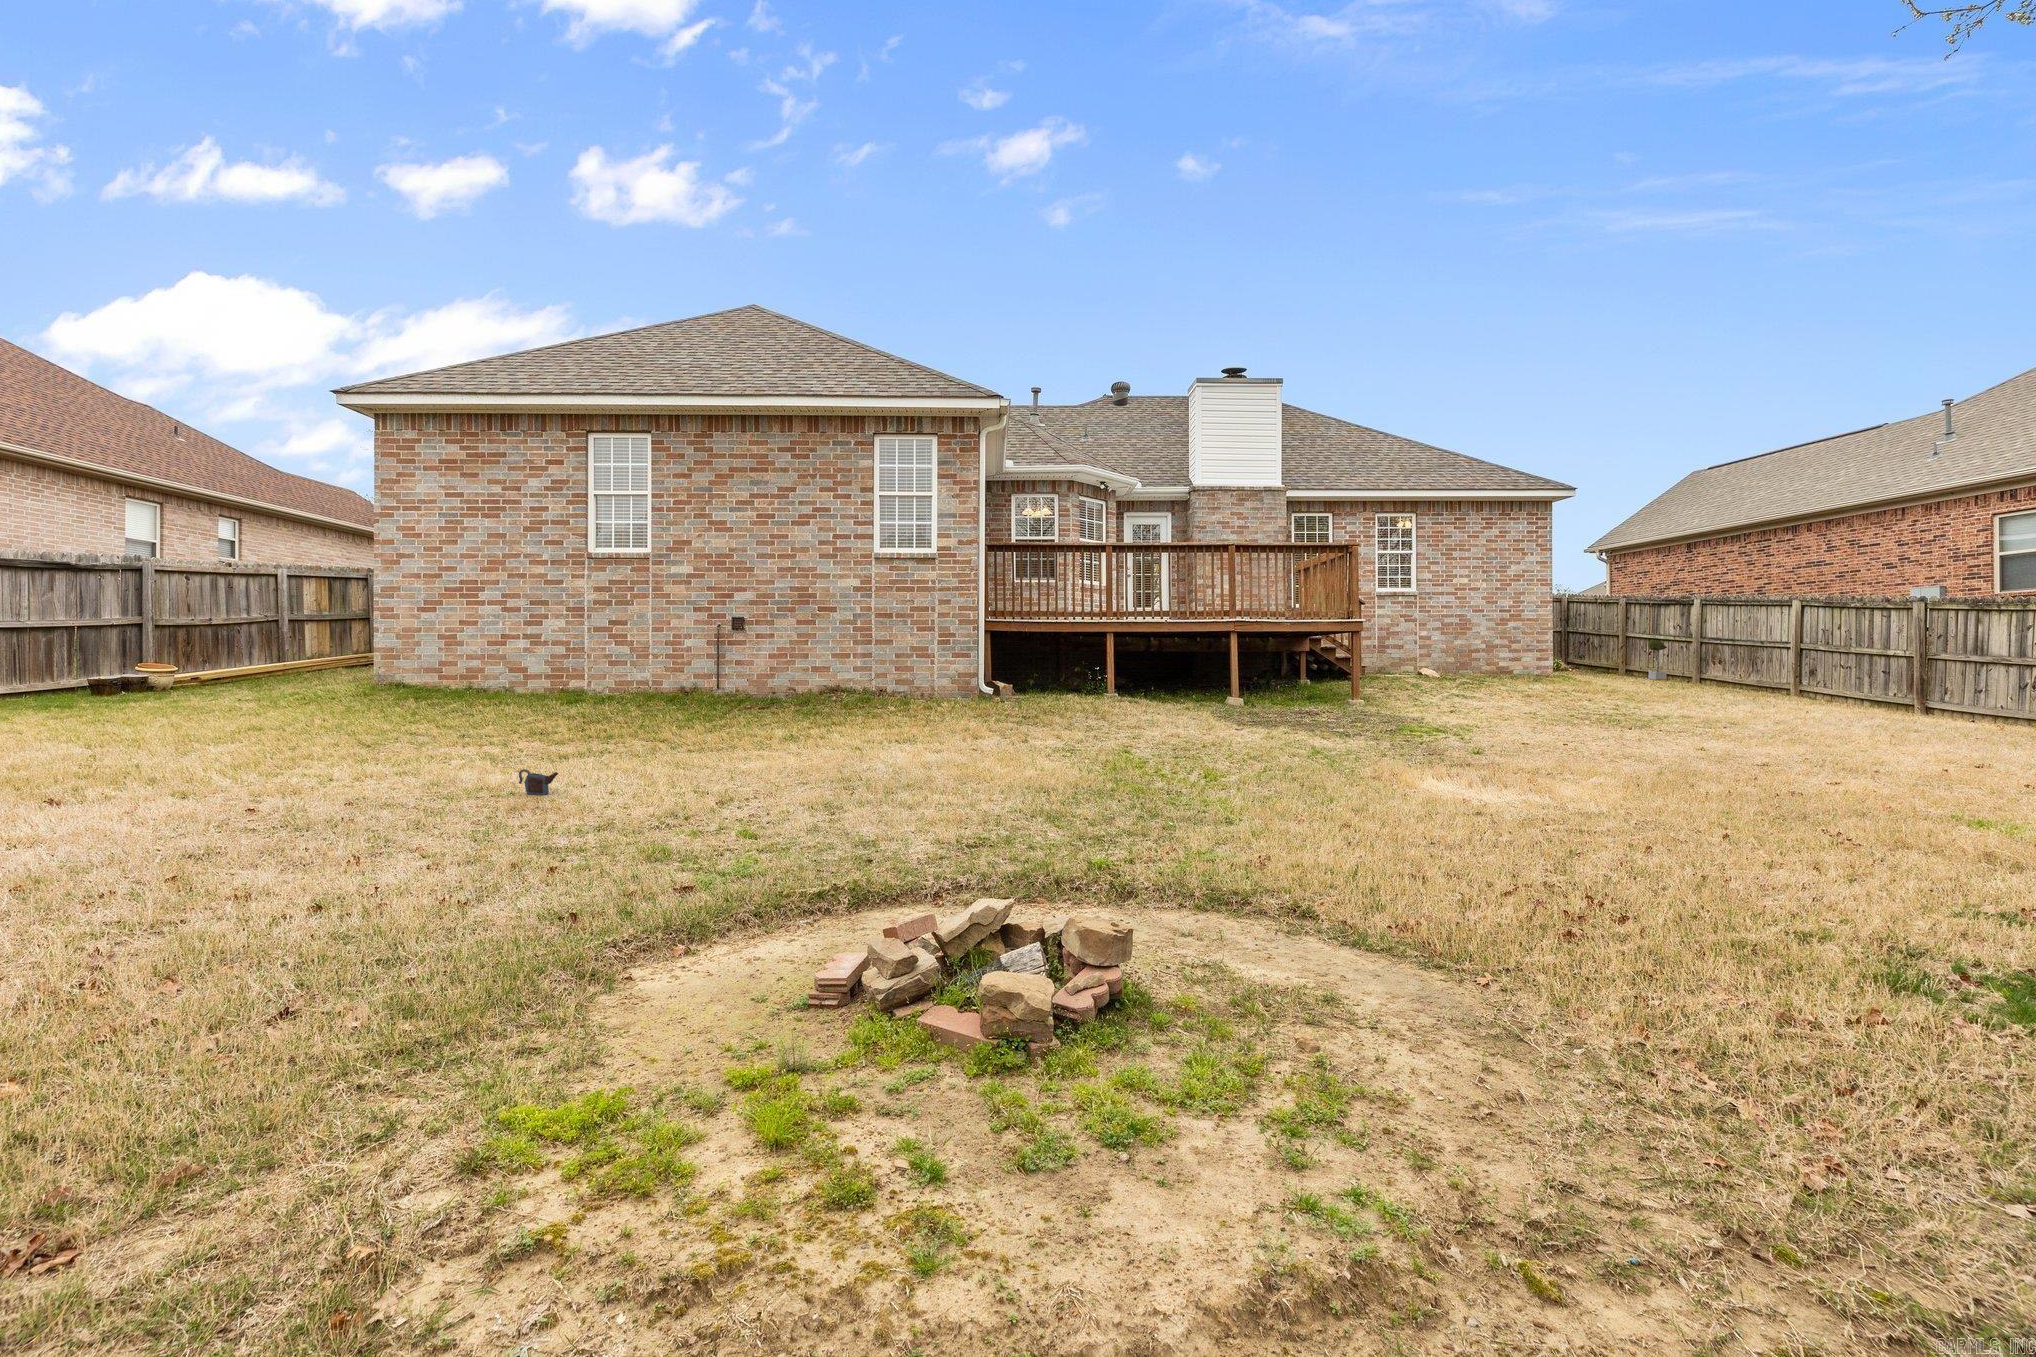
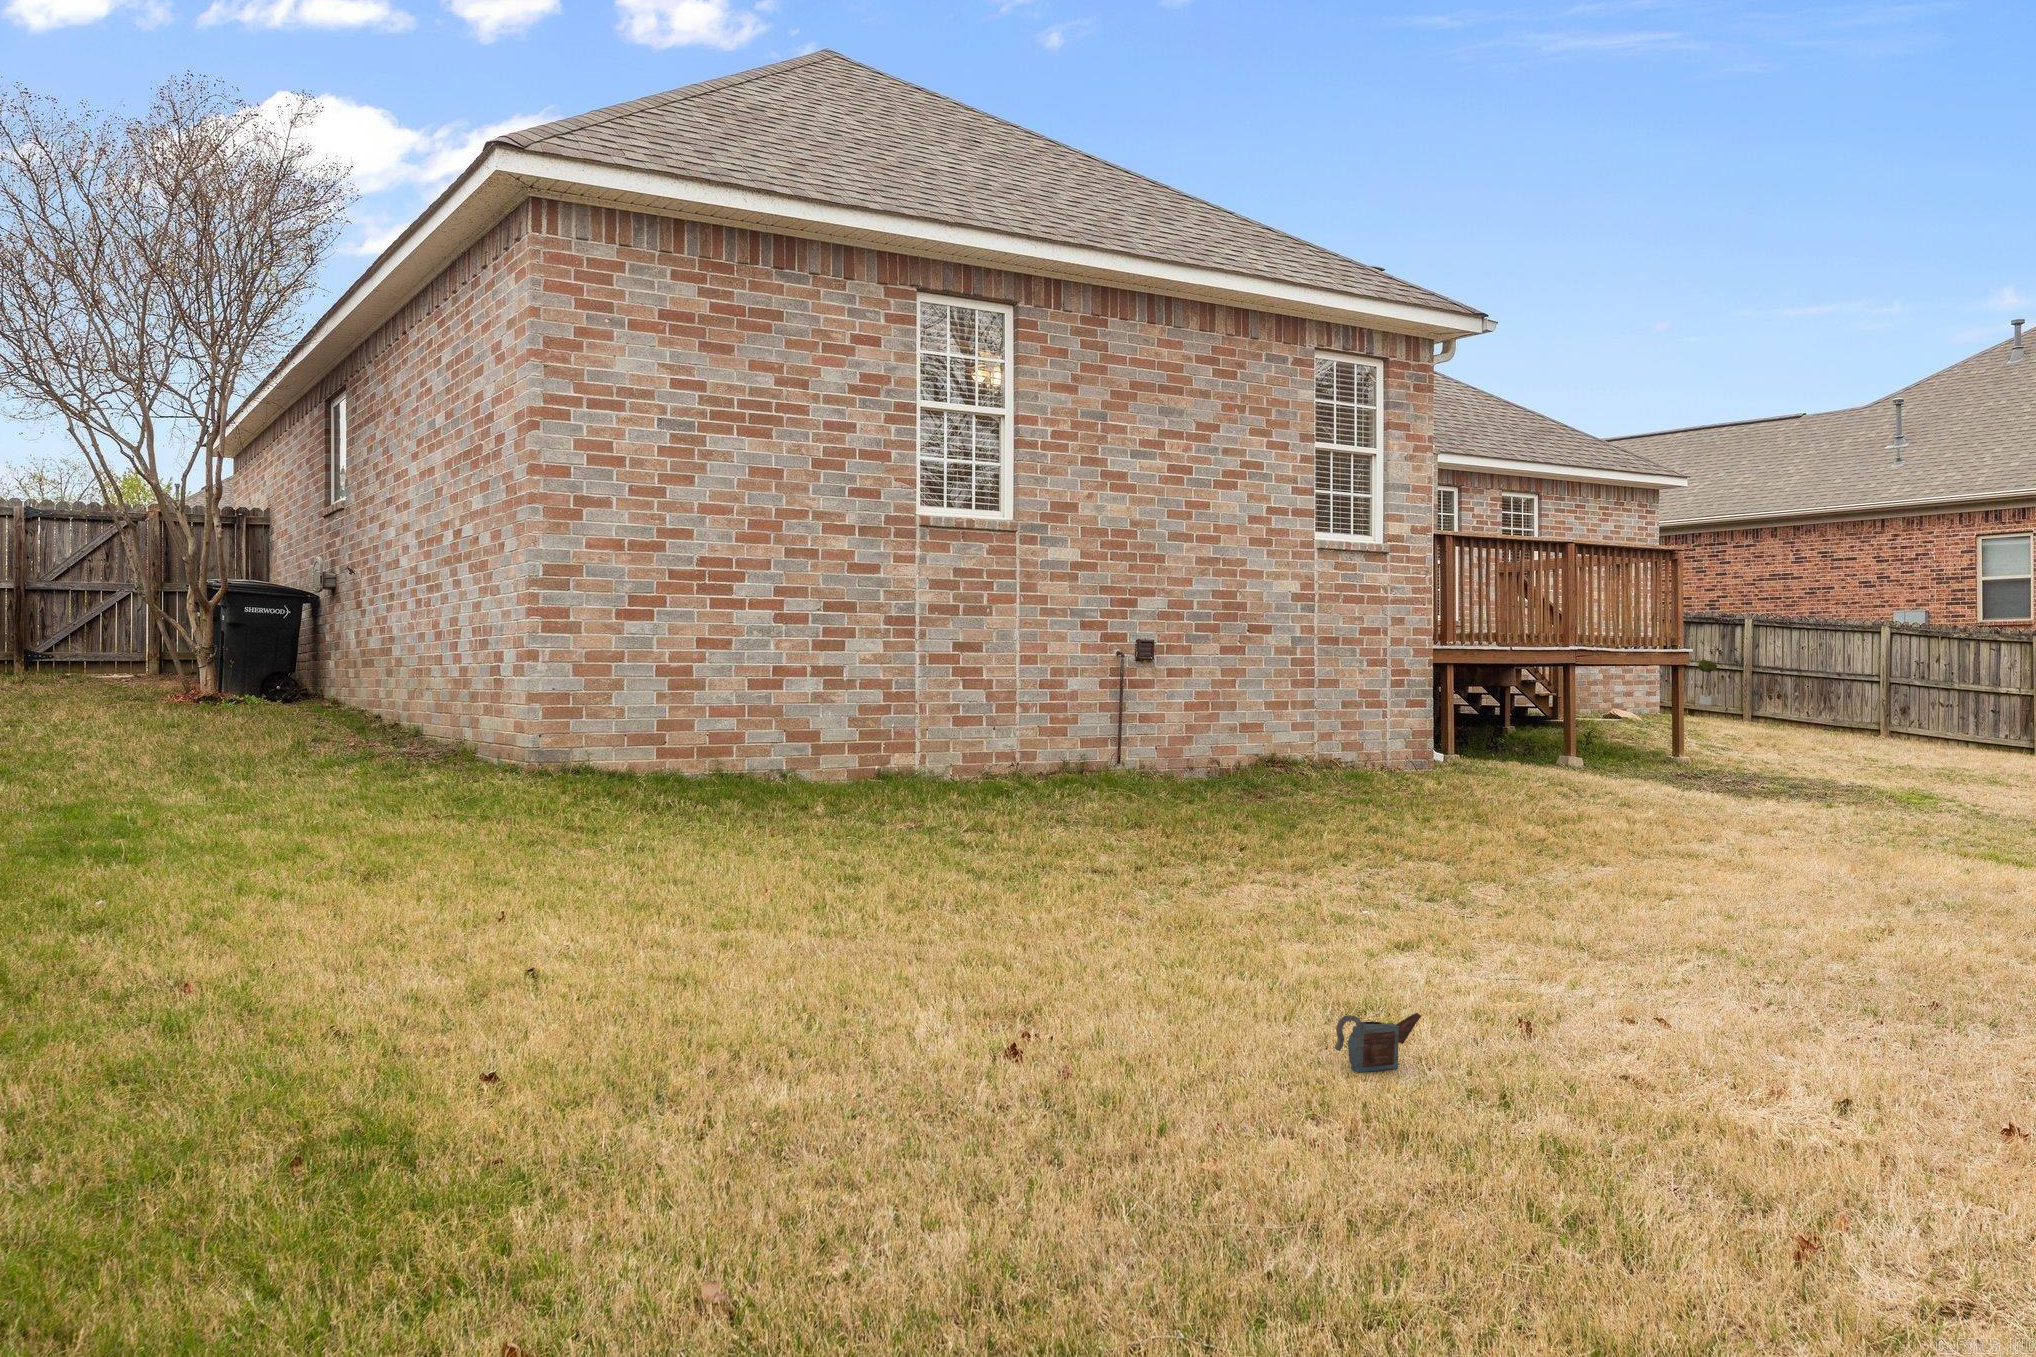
watering can: present [519,769,558,795] -> present [1335,1013,1421,1072]

